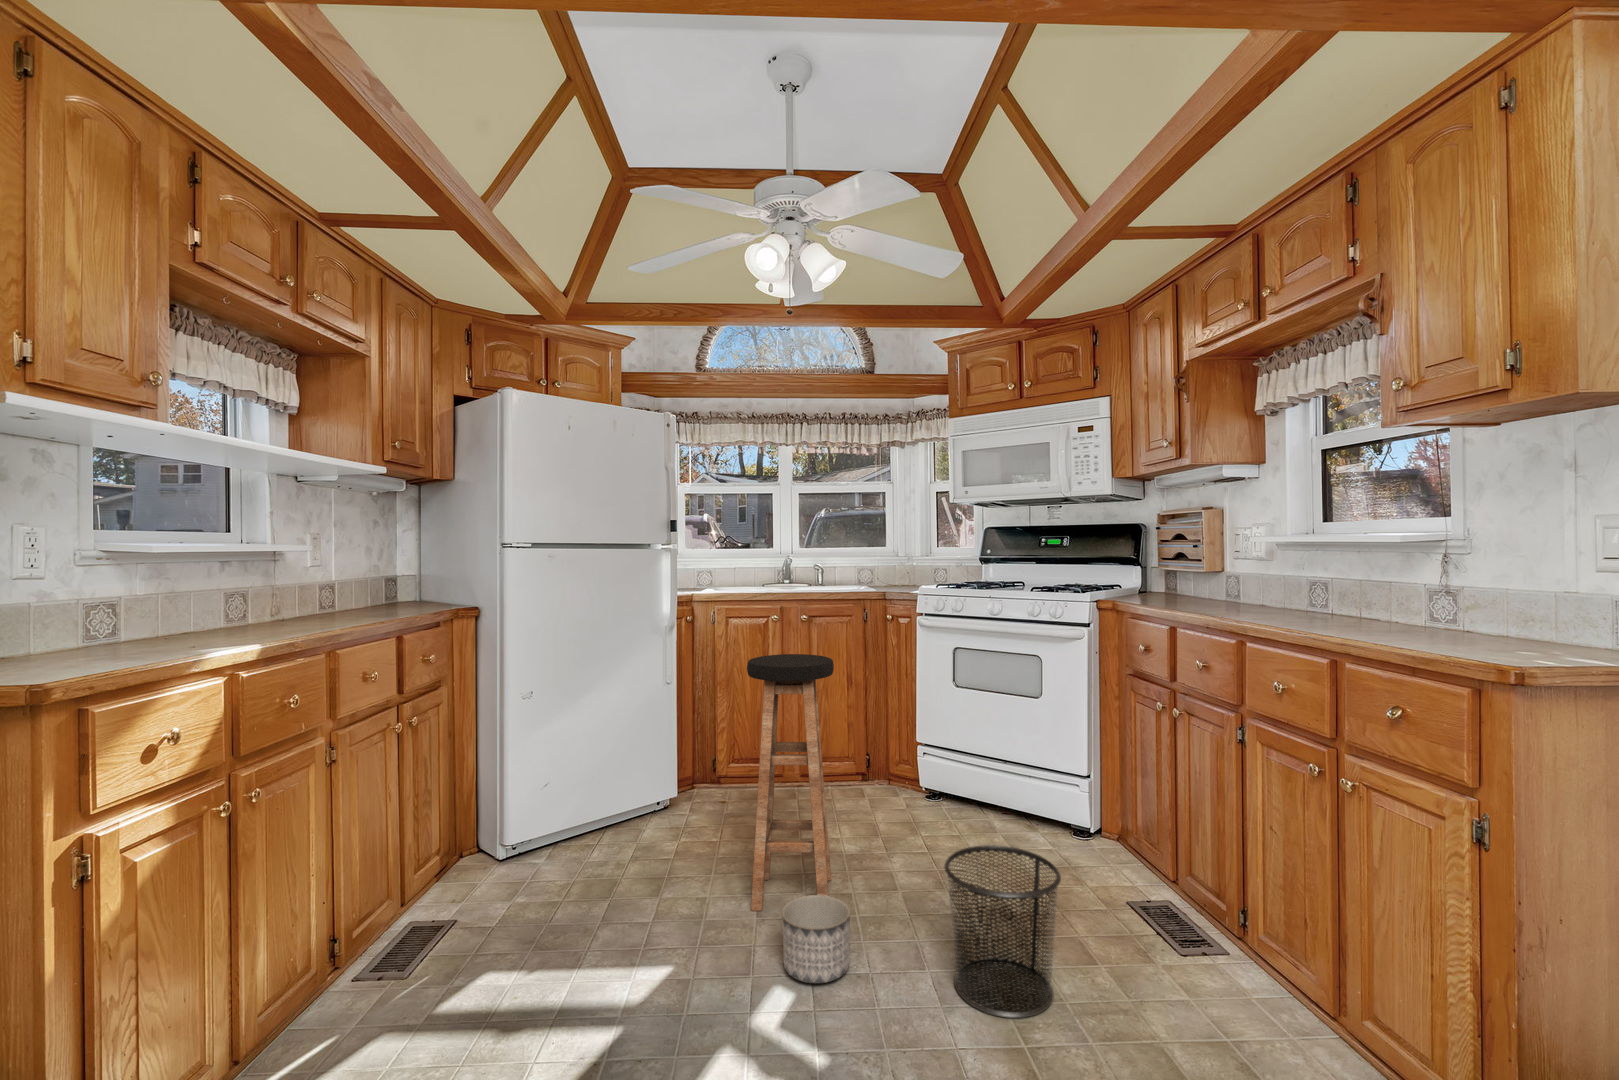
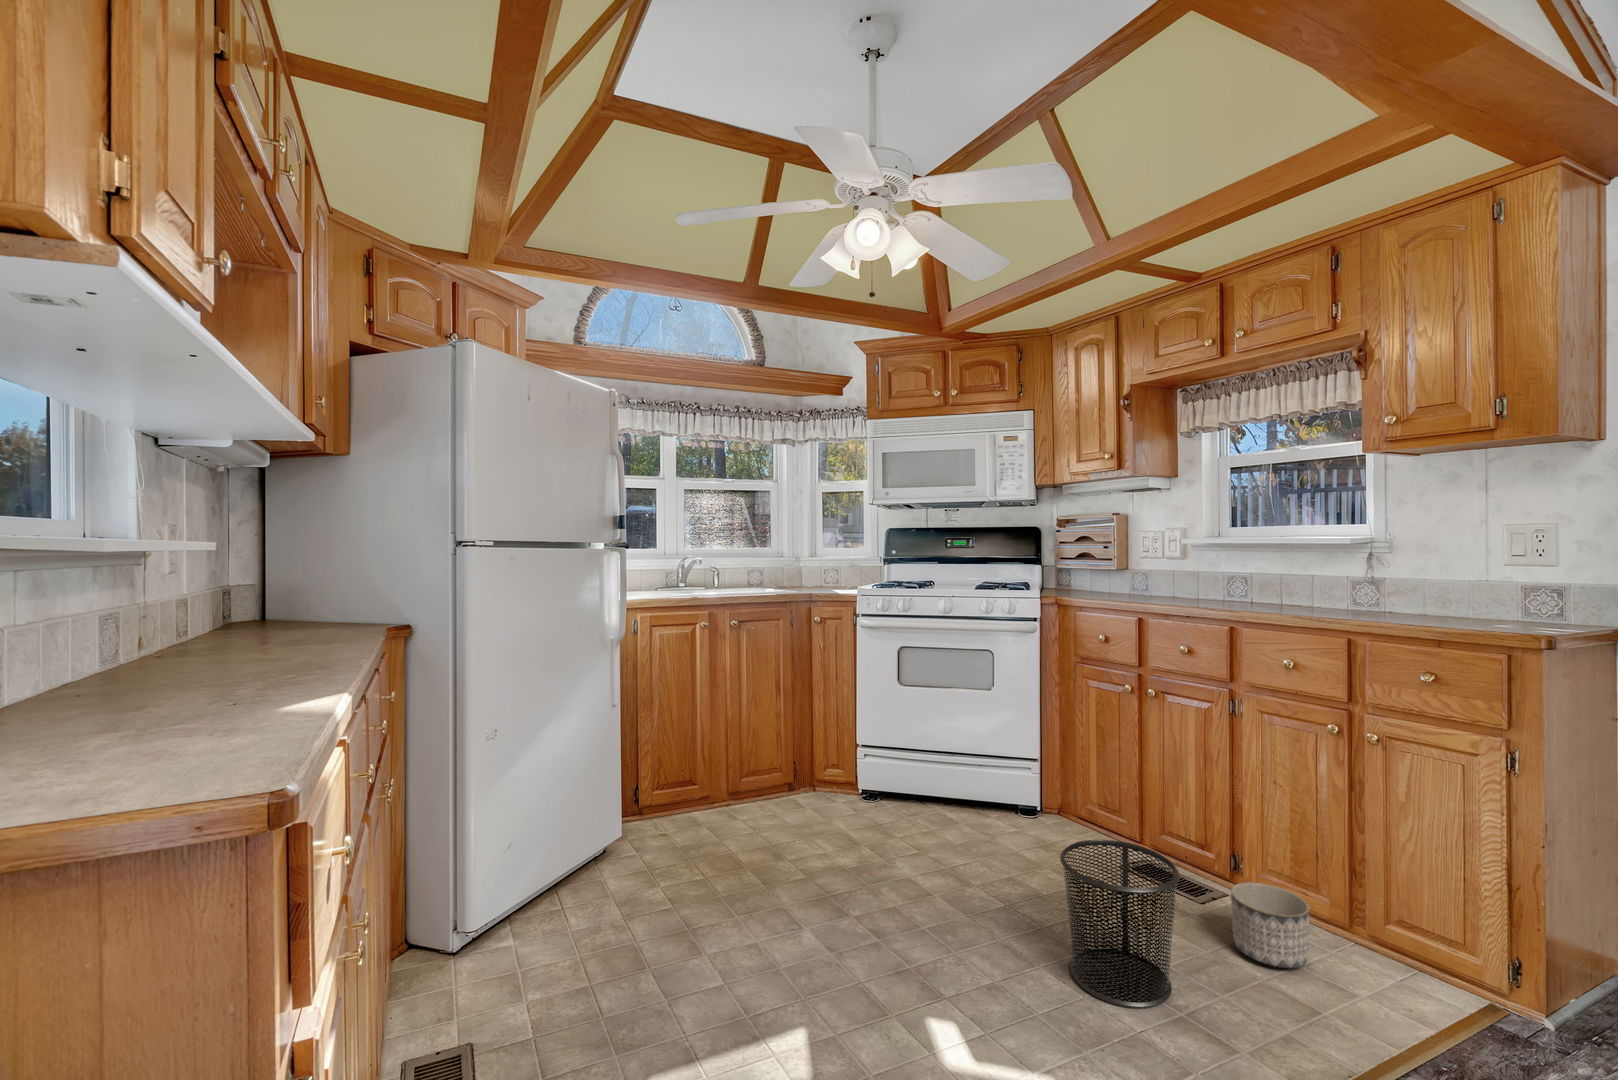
bar stool: present [747,654,834,911] -> none [790,669,899,964]
planter: present [782,895,850,984] -> present [1231,882,1310,968]

